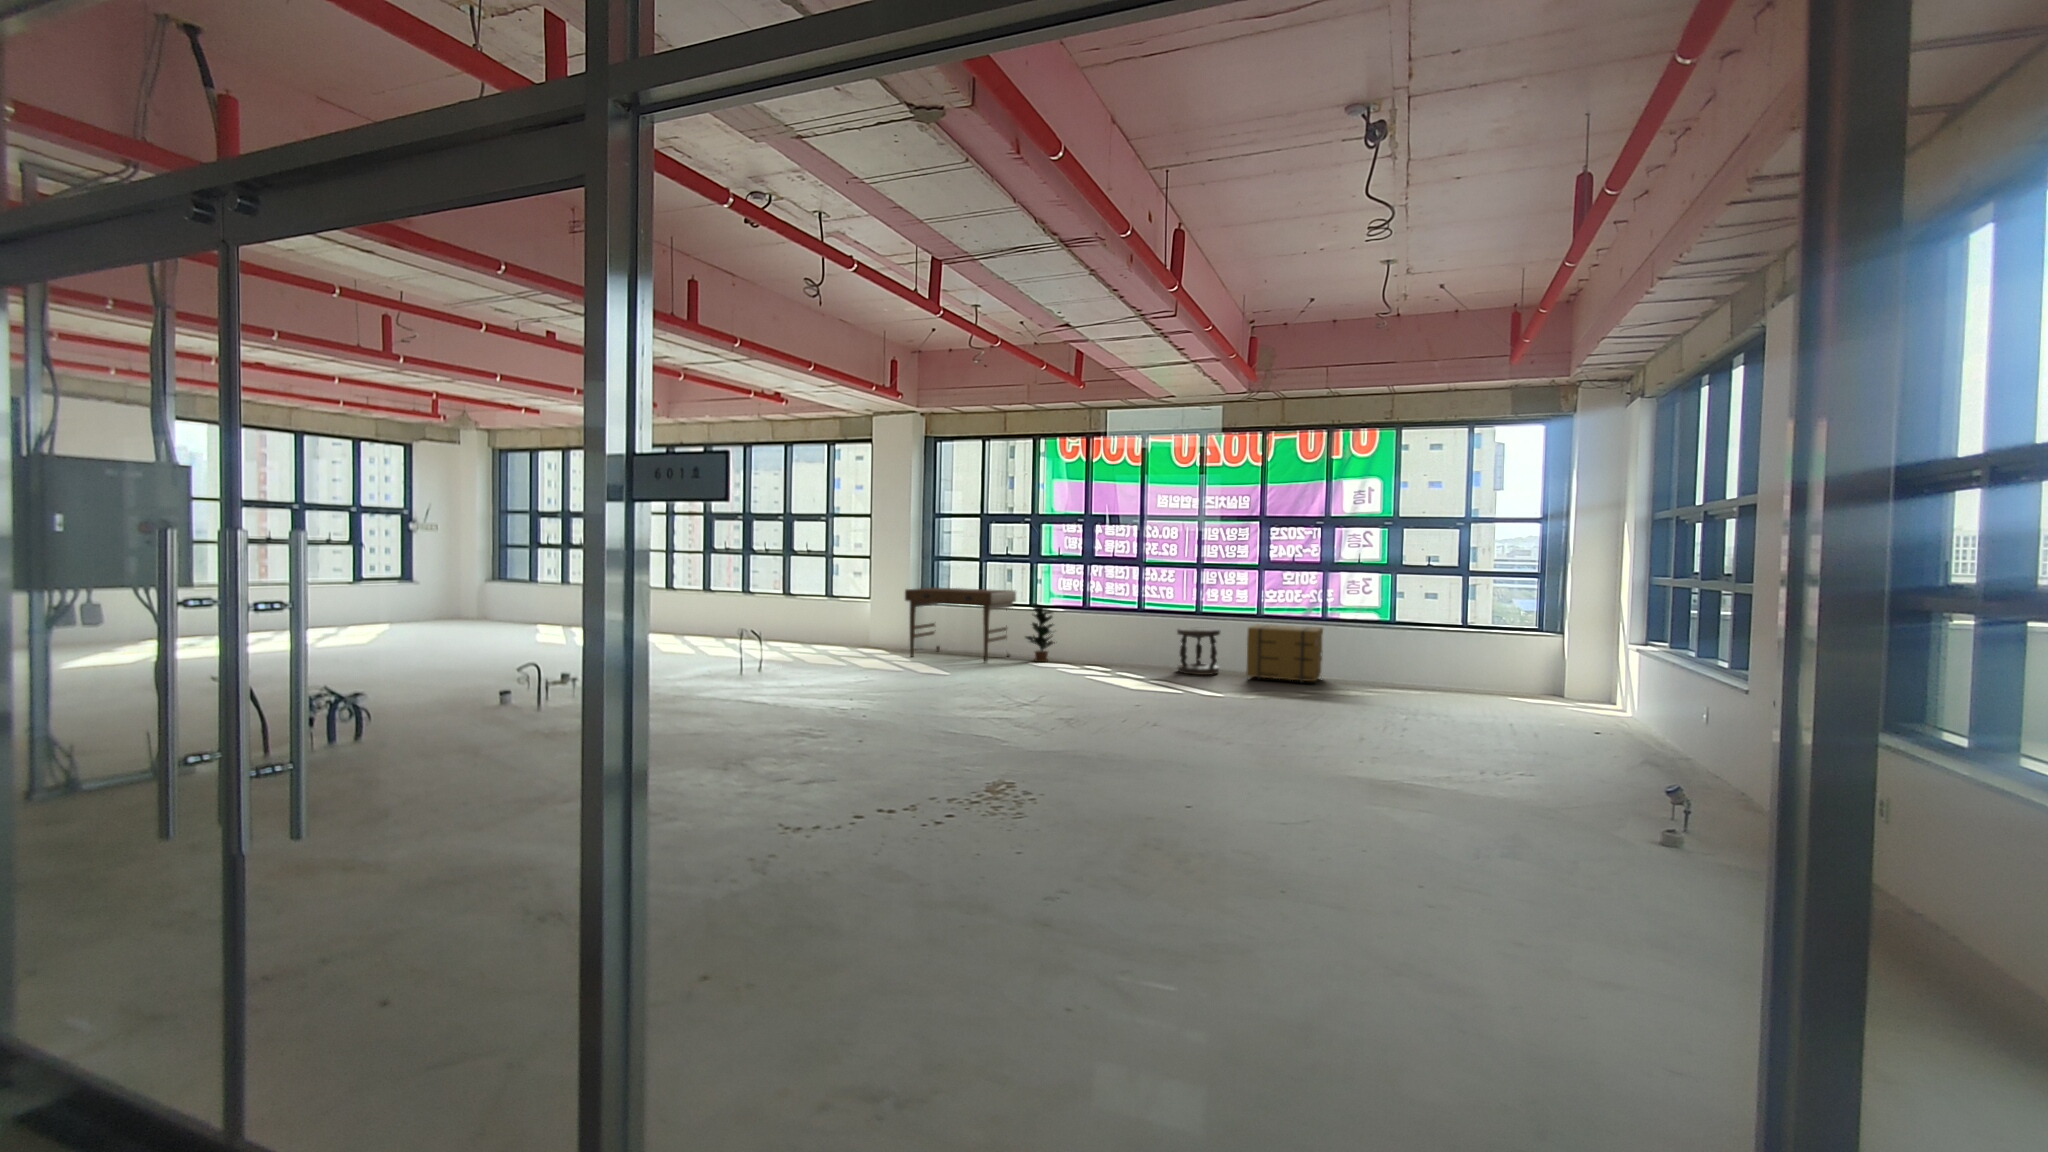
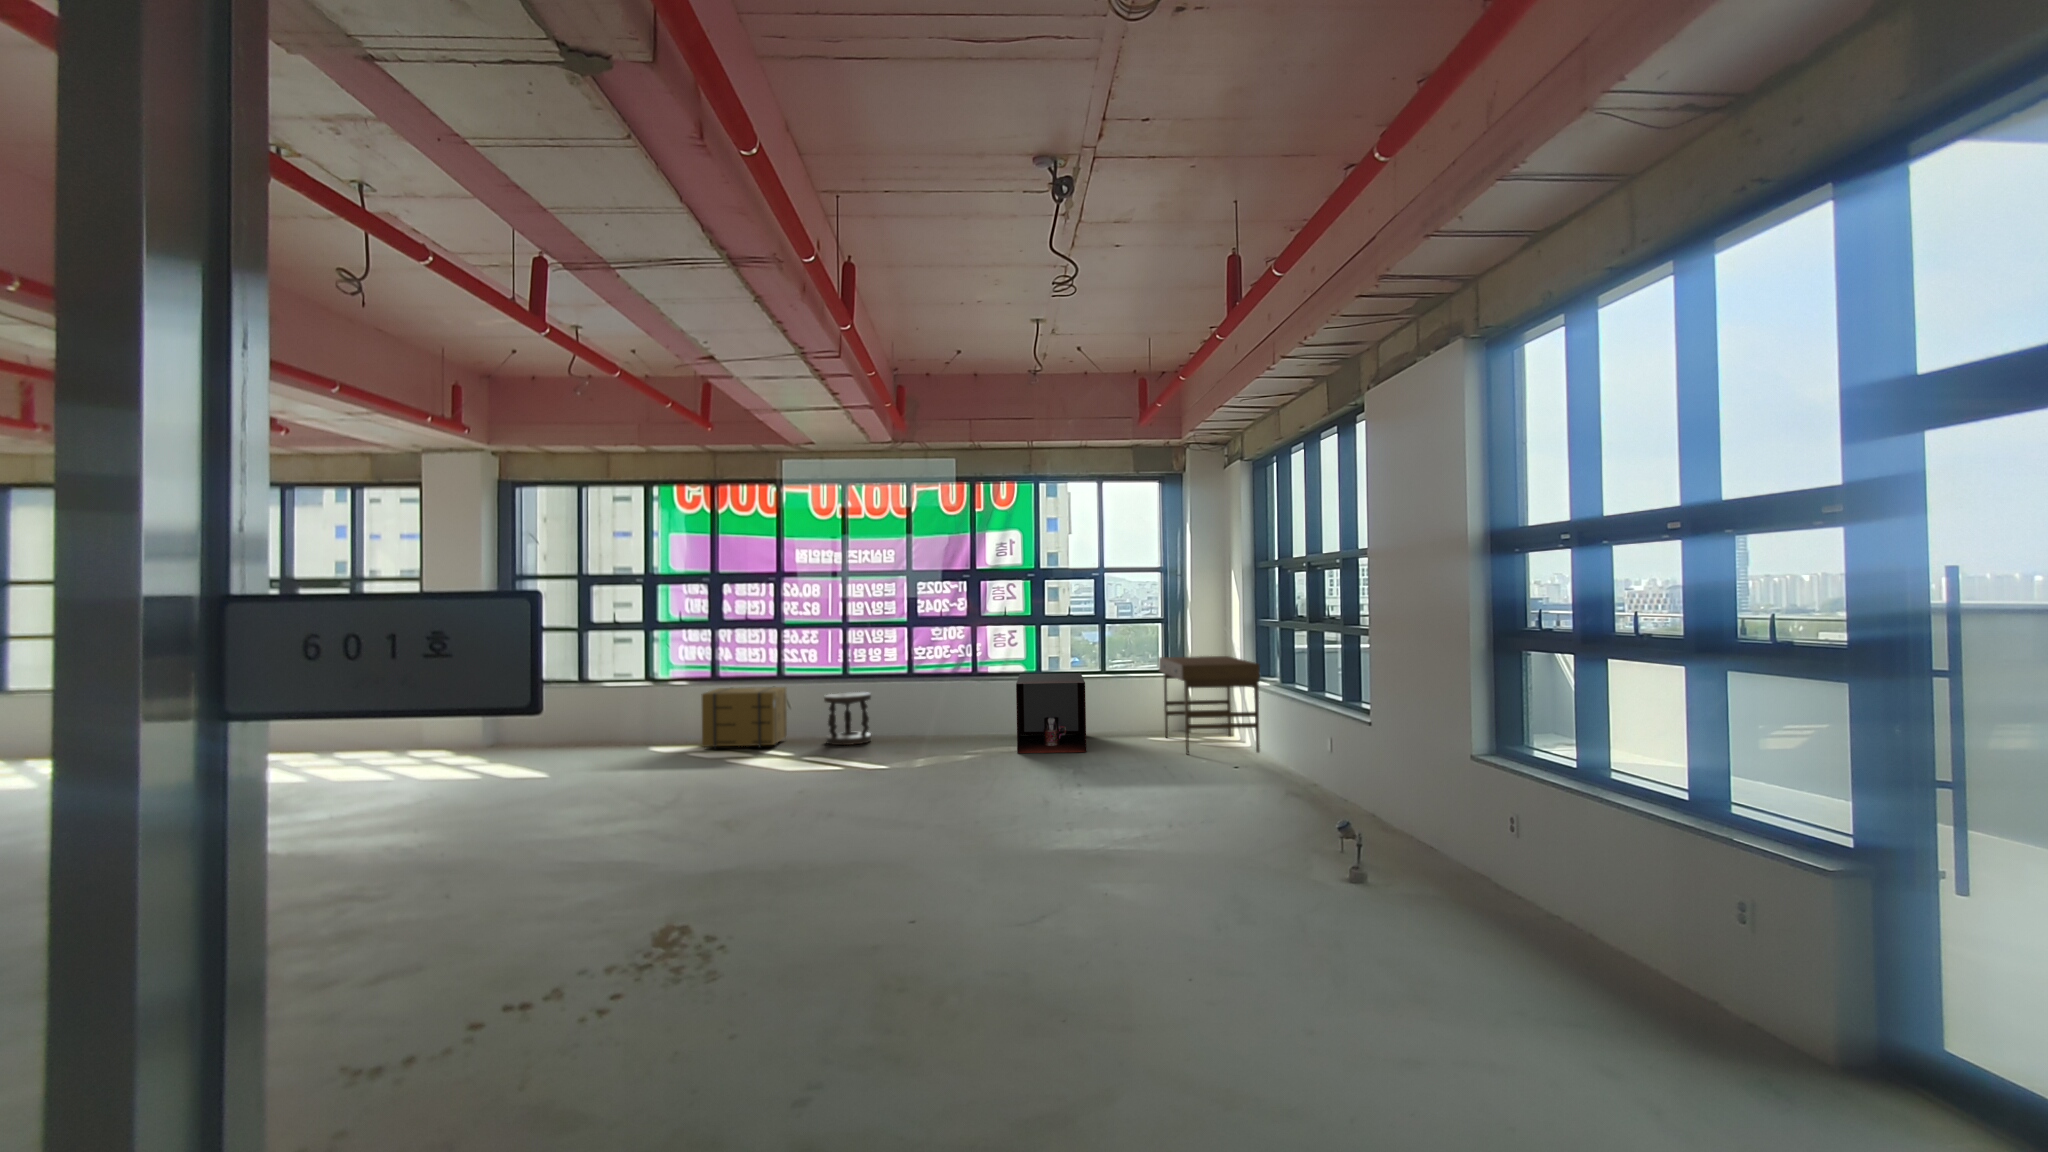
desk: present [905,588,1016,662] -> present [1158,656,1260,754]
potted plant: present [1026,607,1055,662] -> none [640,681,682,747]
storage cabinet: none [1357,622,1437,703] -> present [1016,673,1086,753]
cardboard box: present [1246,624,1323,682] -> present [702,687,787,748]

